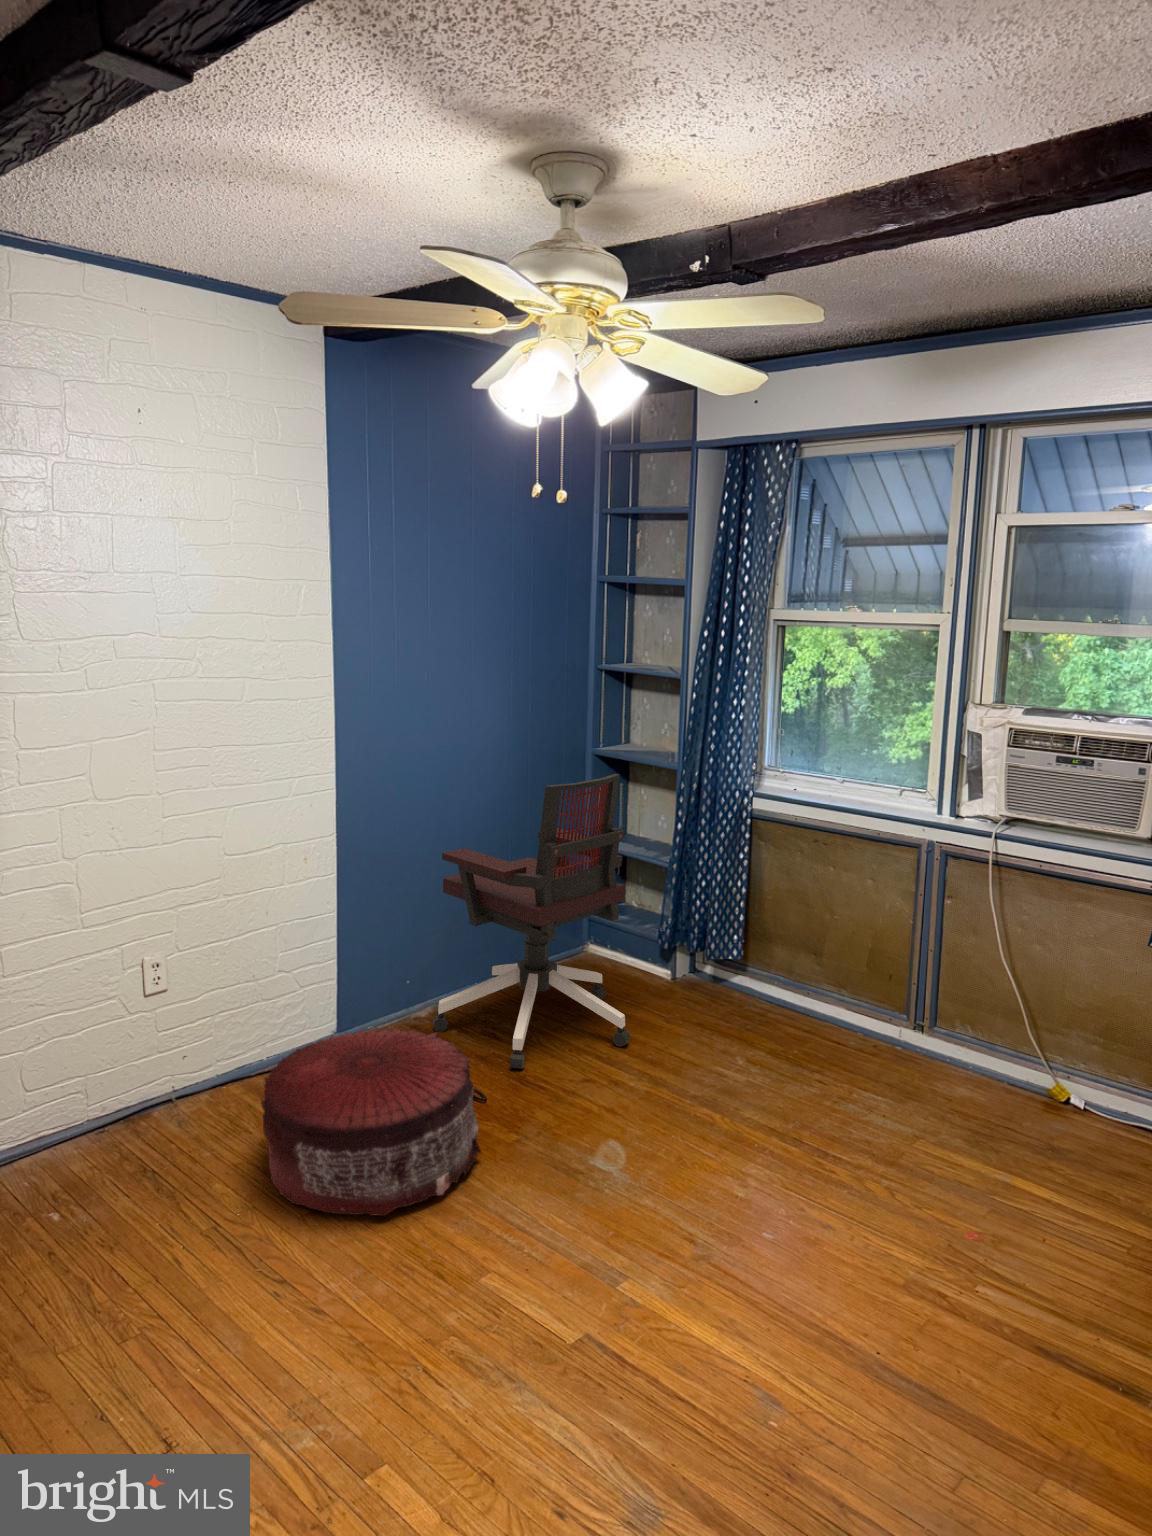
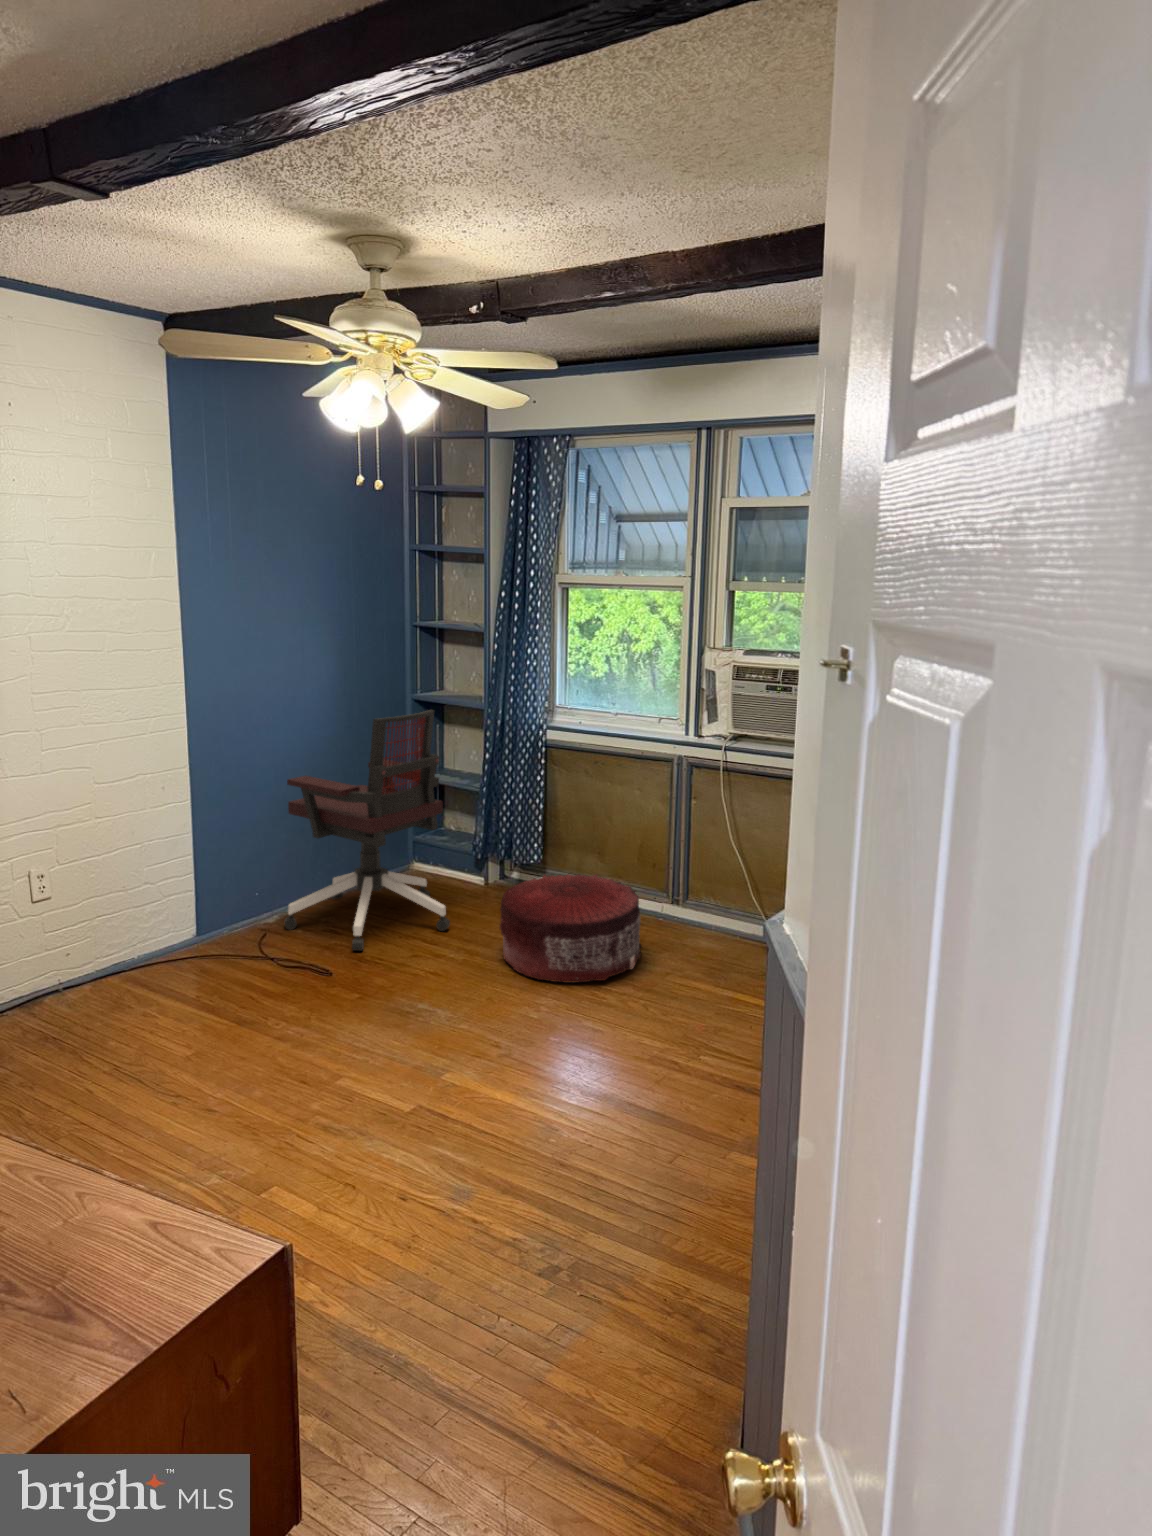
pouf: present [261,1028,481,1216] -> present [500,874,642,983]

